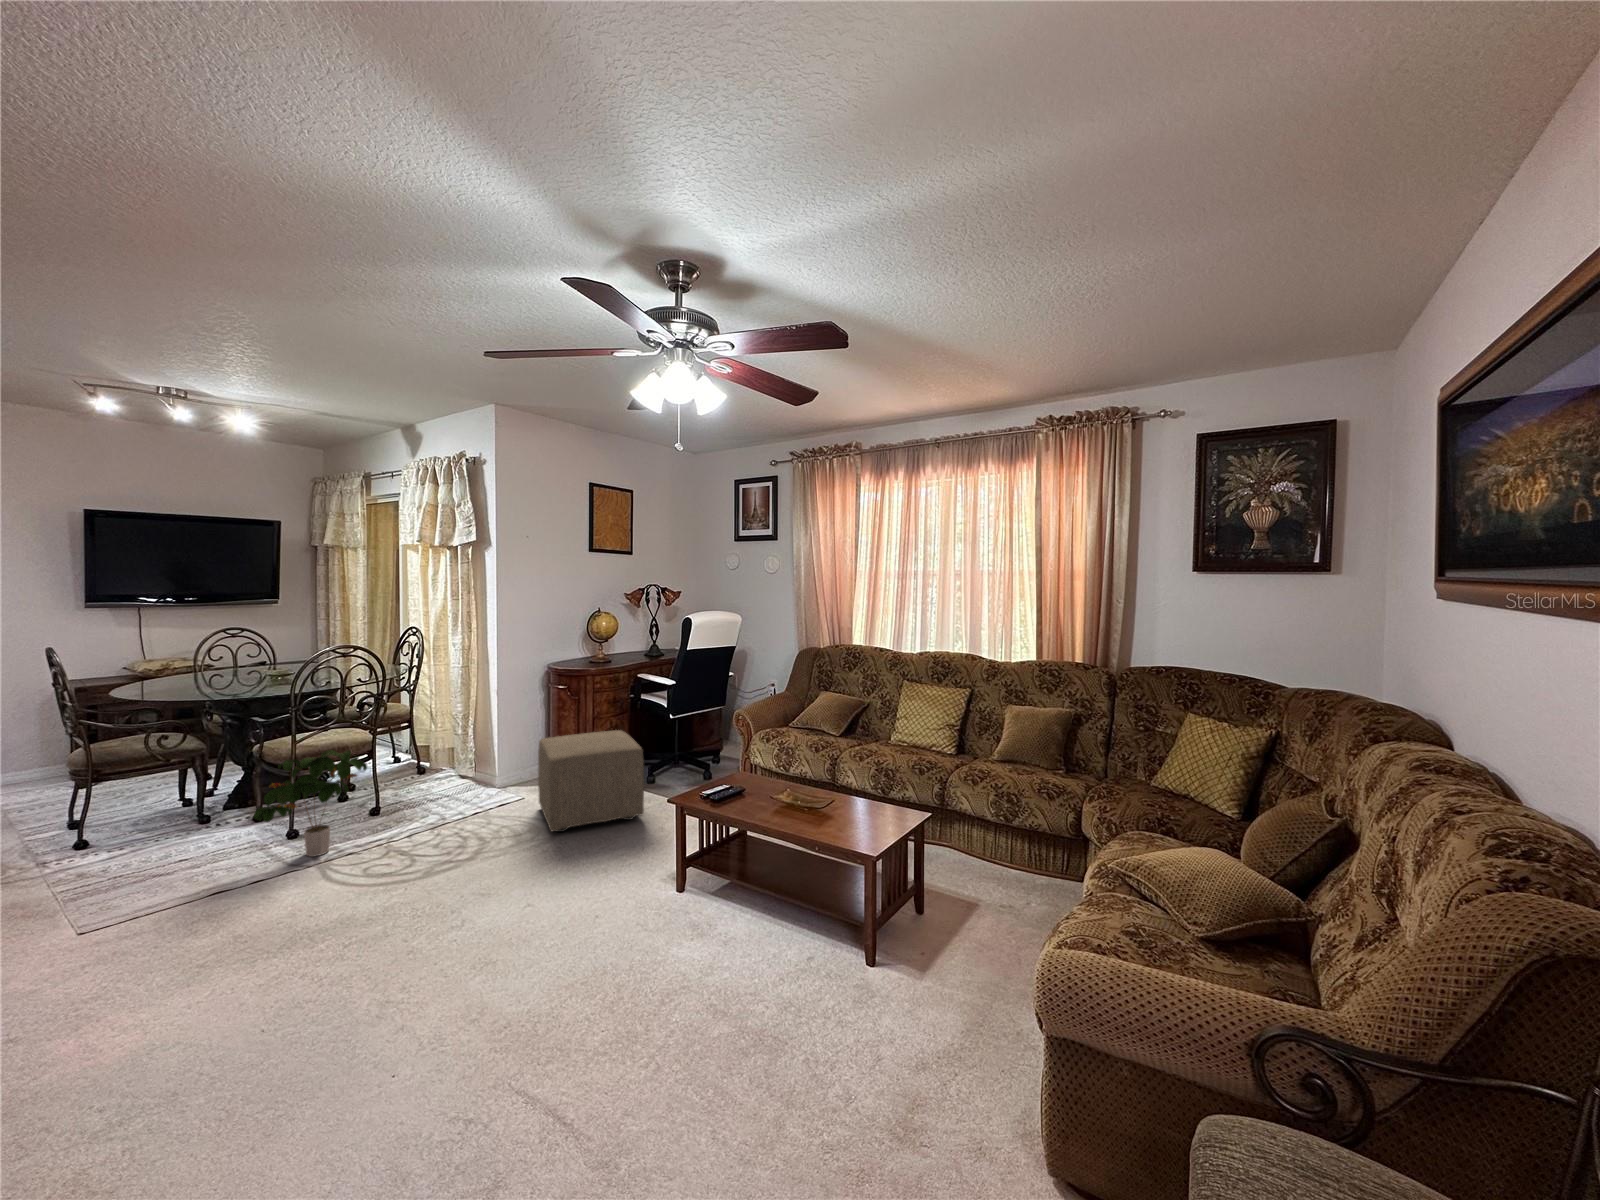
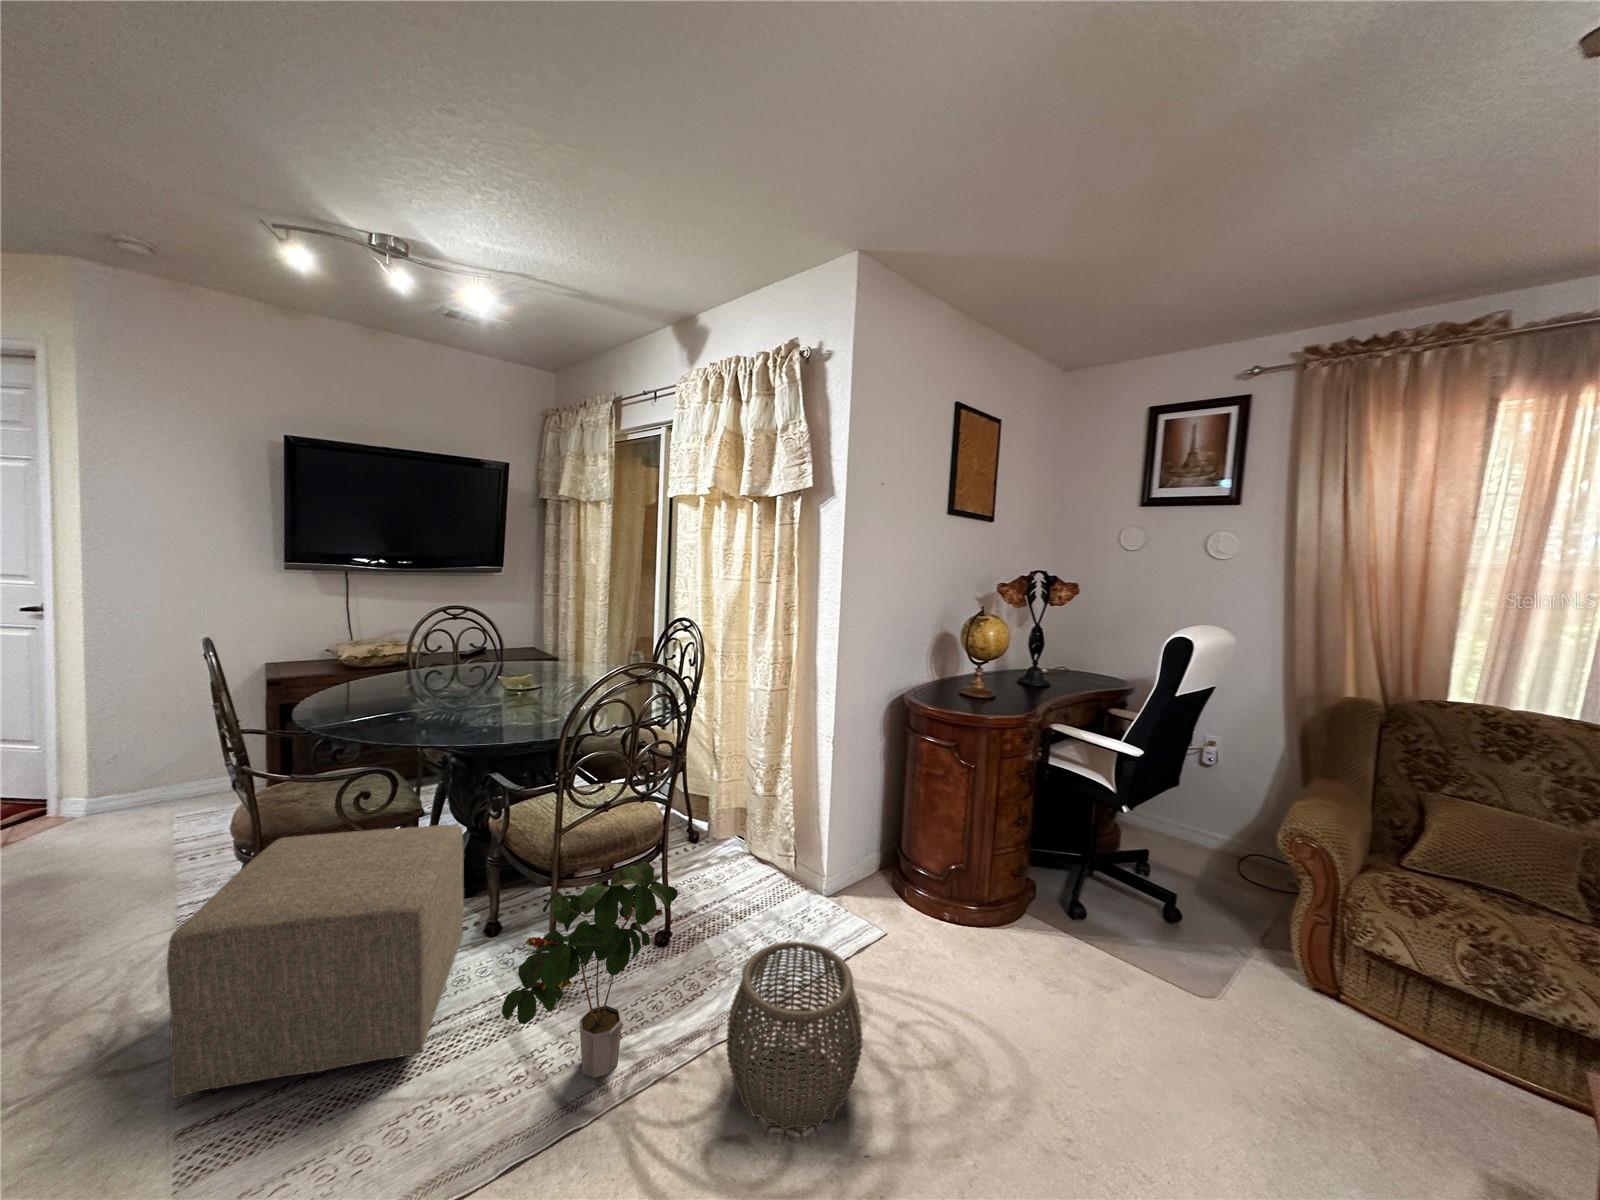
ottoman: present [538,730,644,832] -> present [167,825,464,1097]
woven basket: none [386,782,466,860] -> present [726,942,863,1131]

